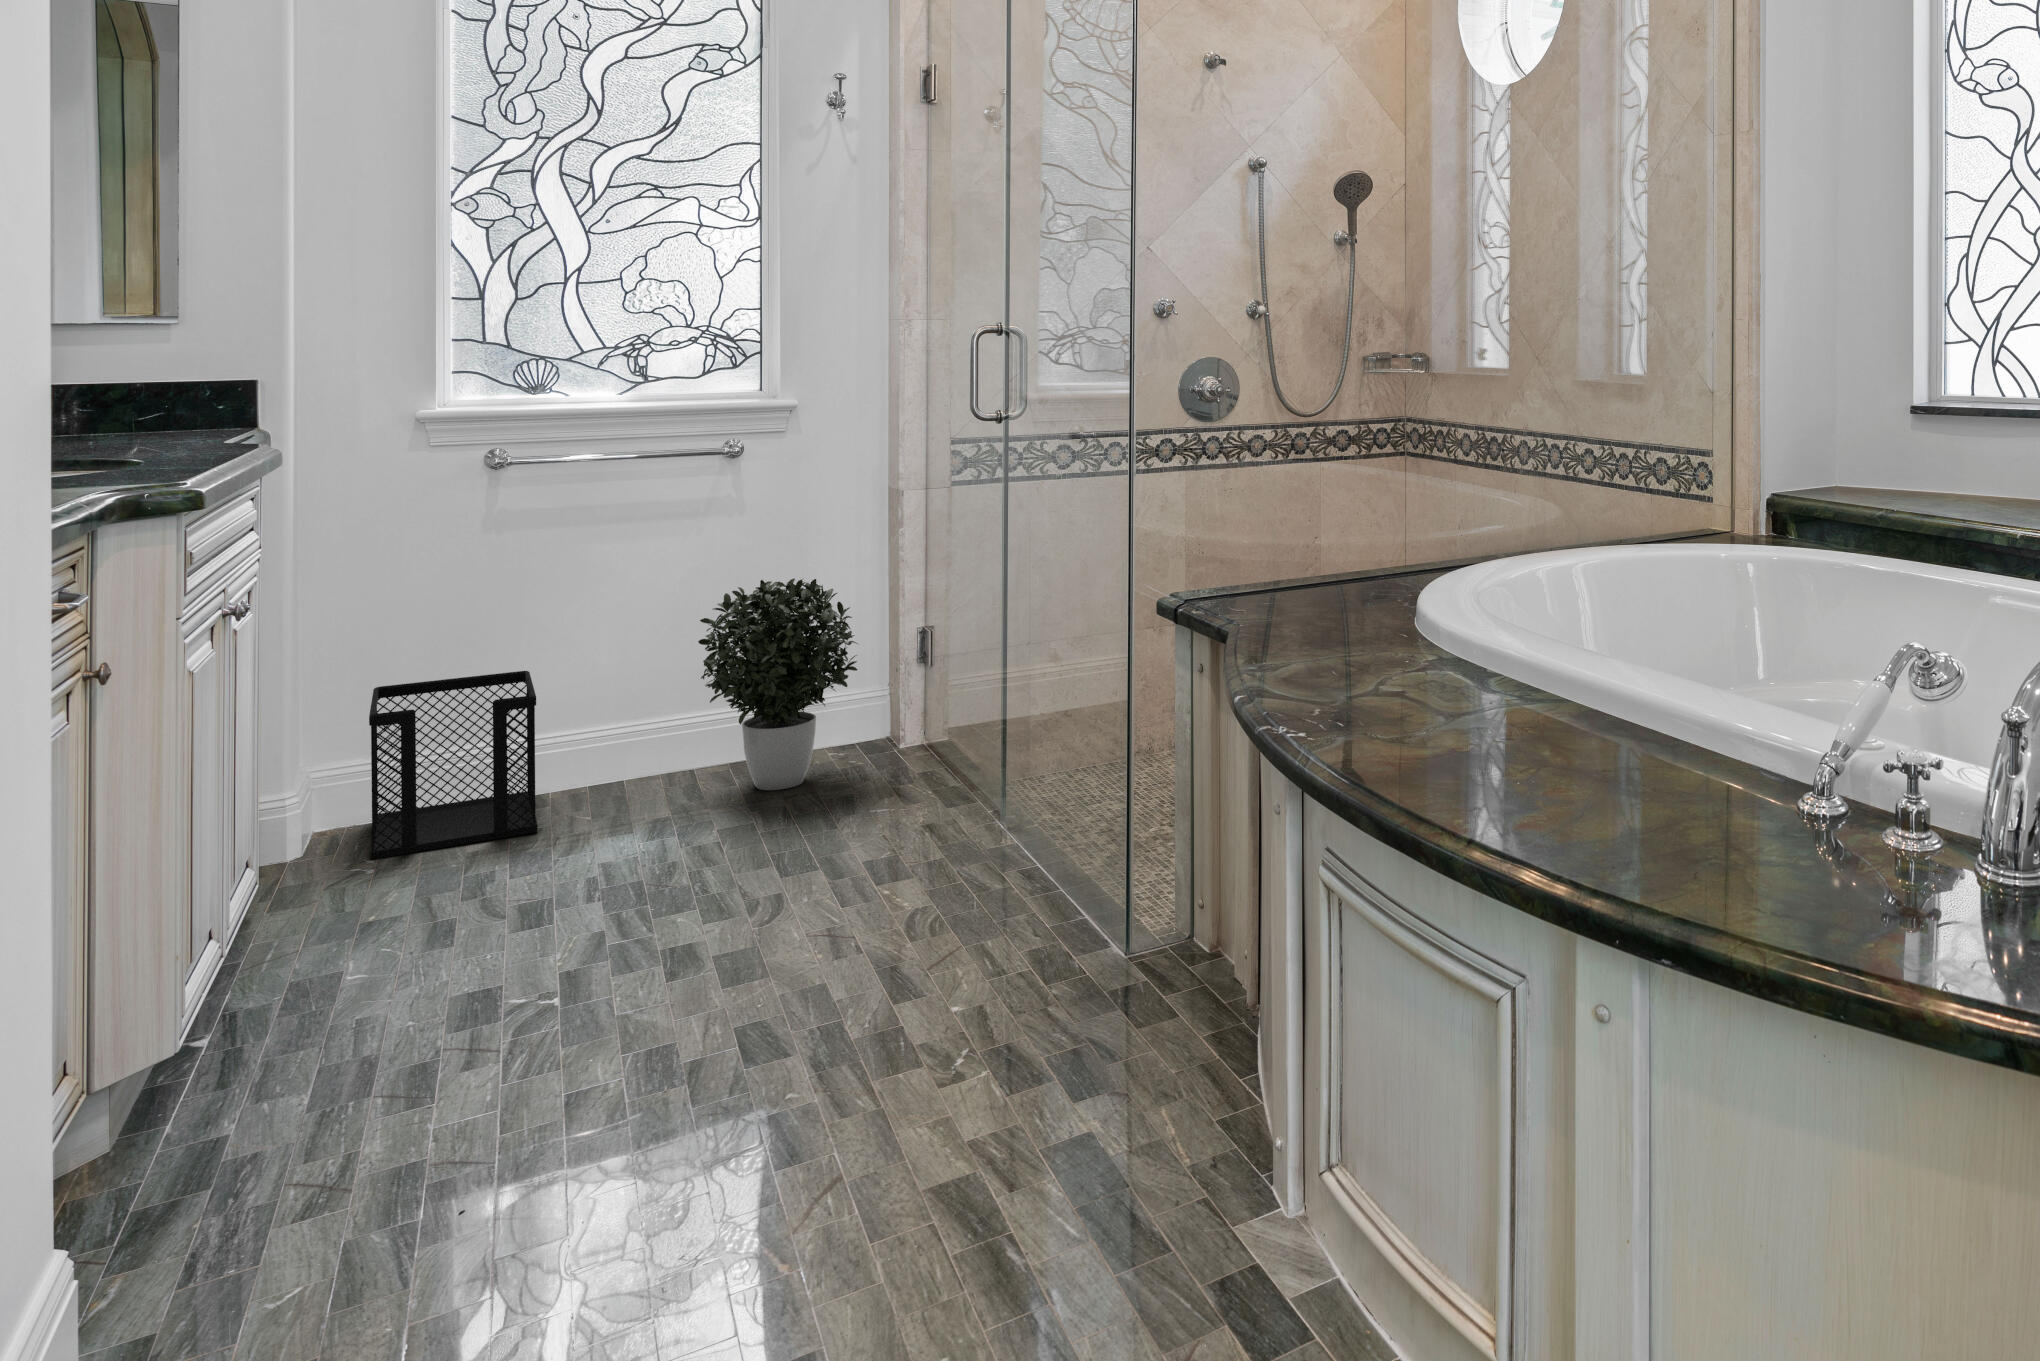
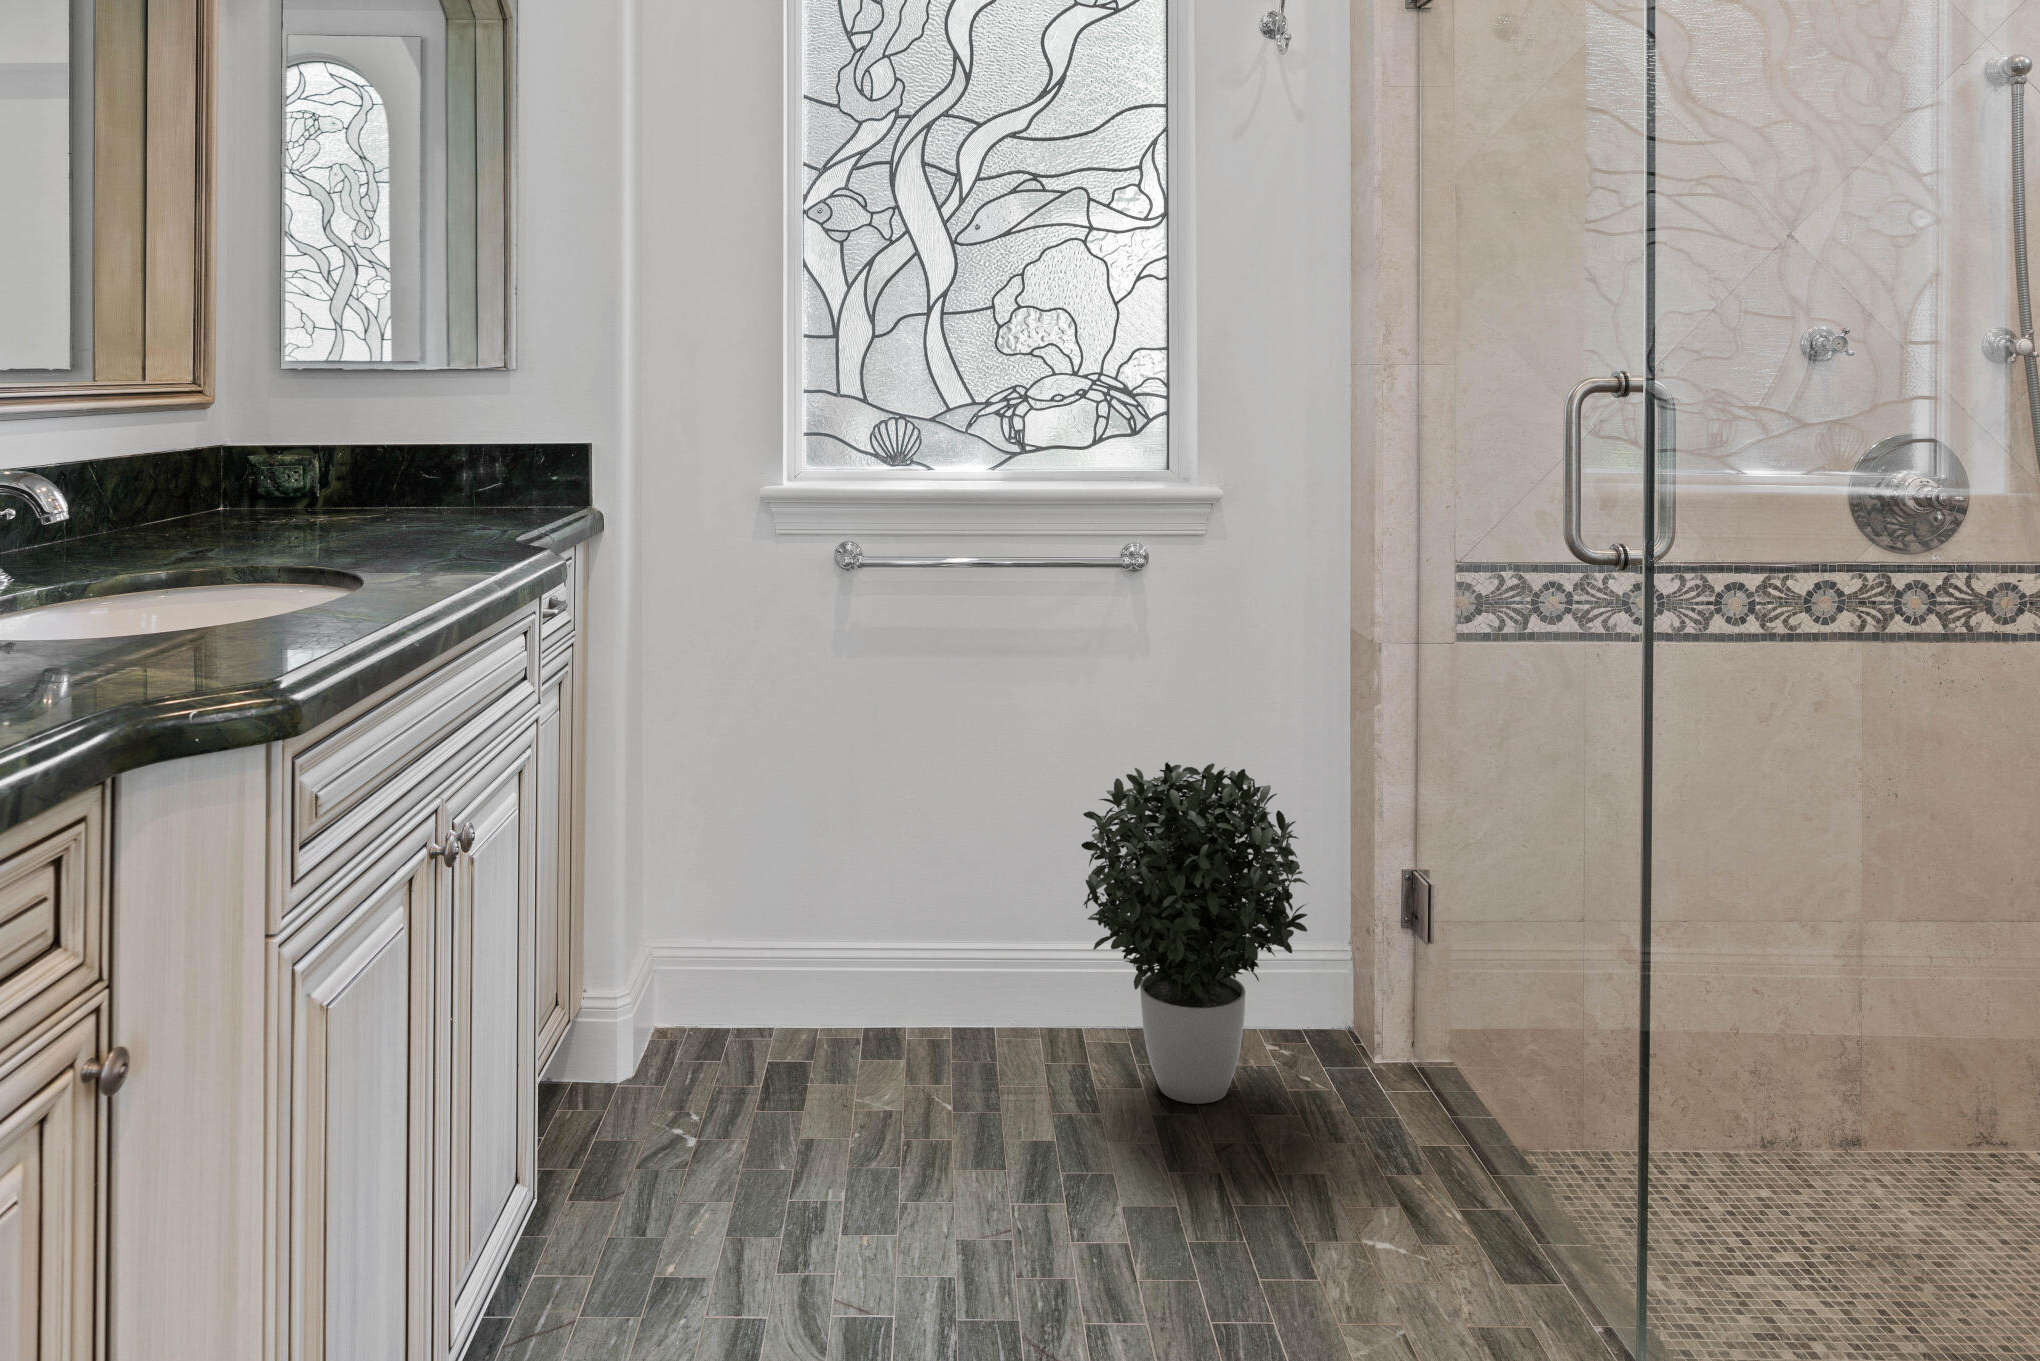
wastebasket: present [369,671,537,859] -> none [675,852,878,1112]

